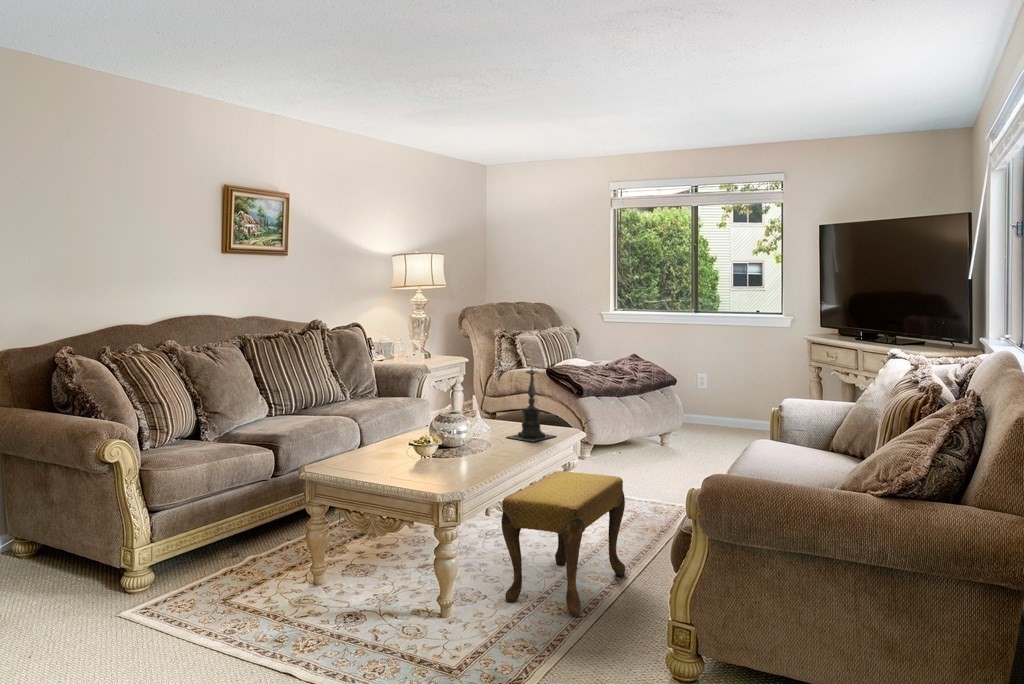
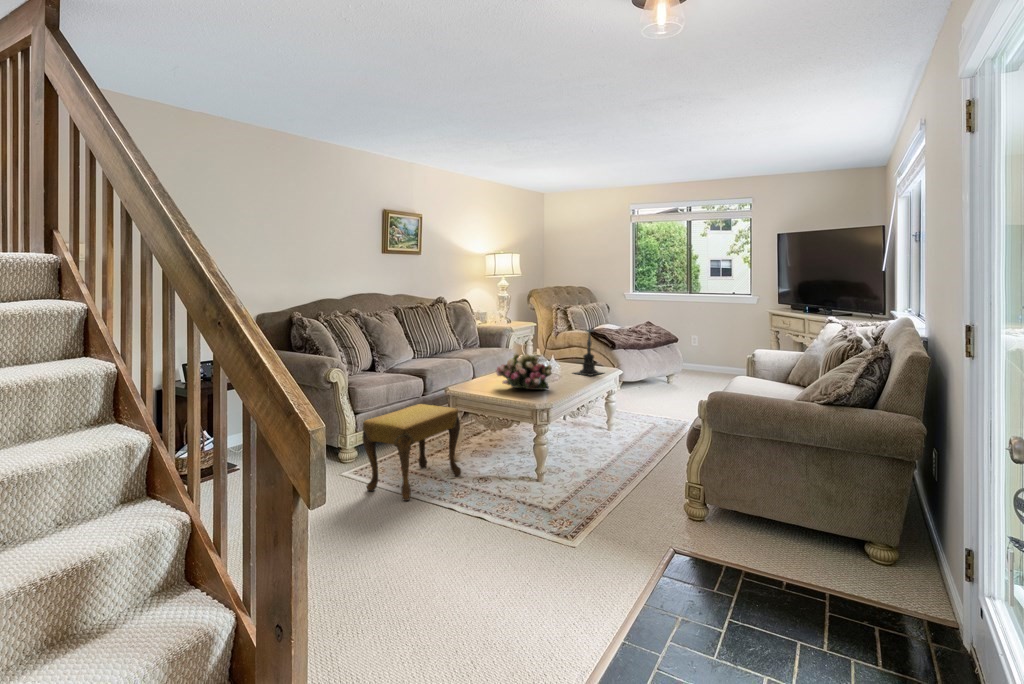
flower arrangement: none [377,408,468,468] -> present [496,352,552,390]
footstool: present [501,471,625,616] -> present [363,404,461,501]

